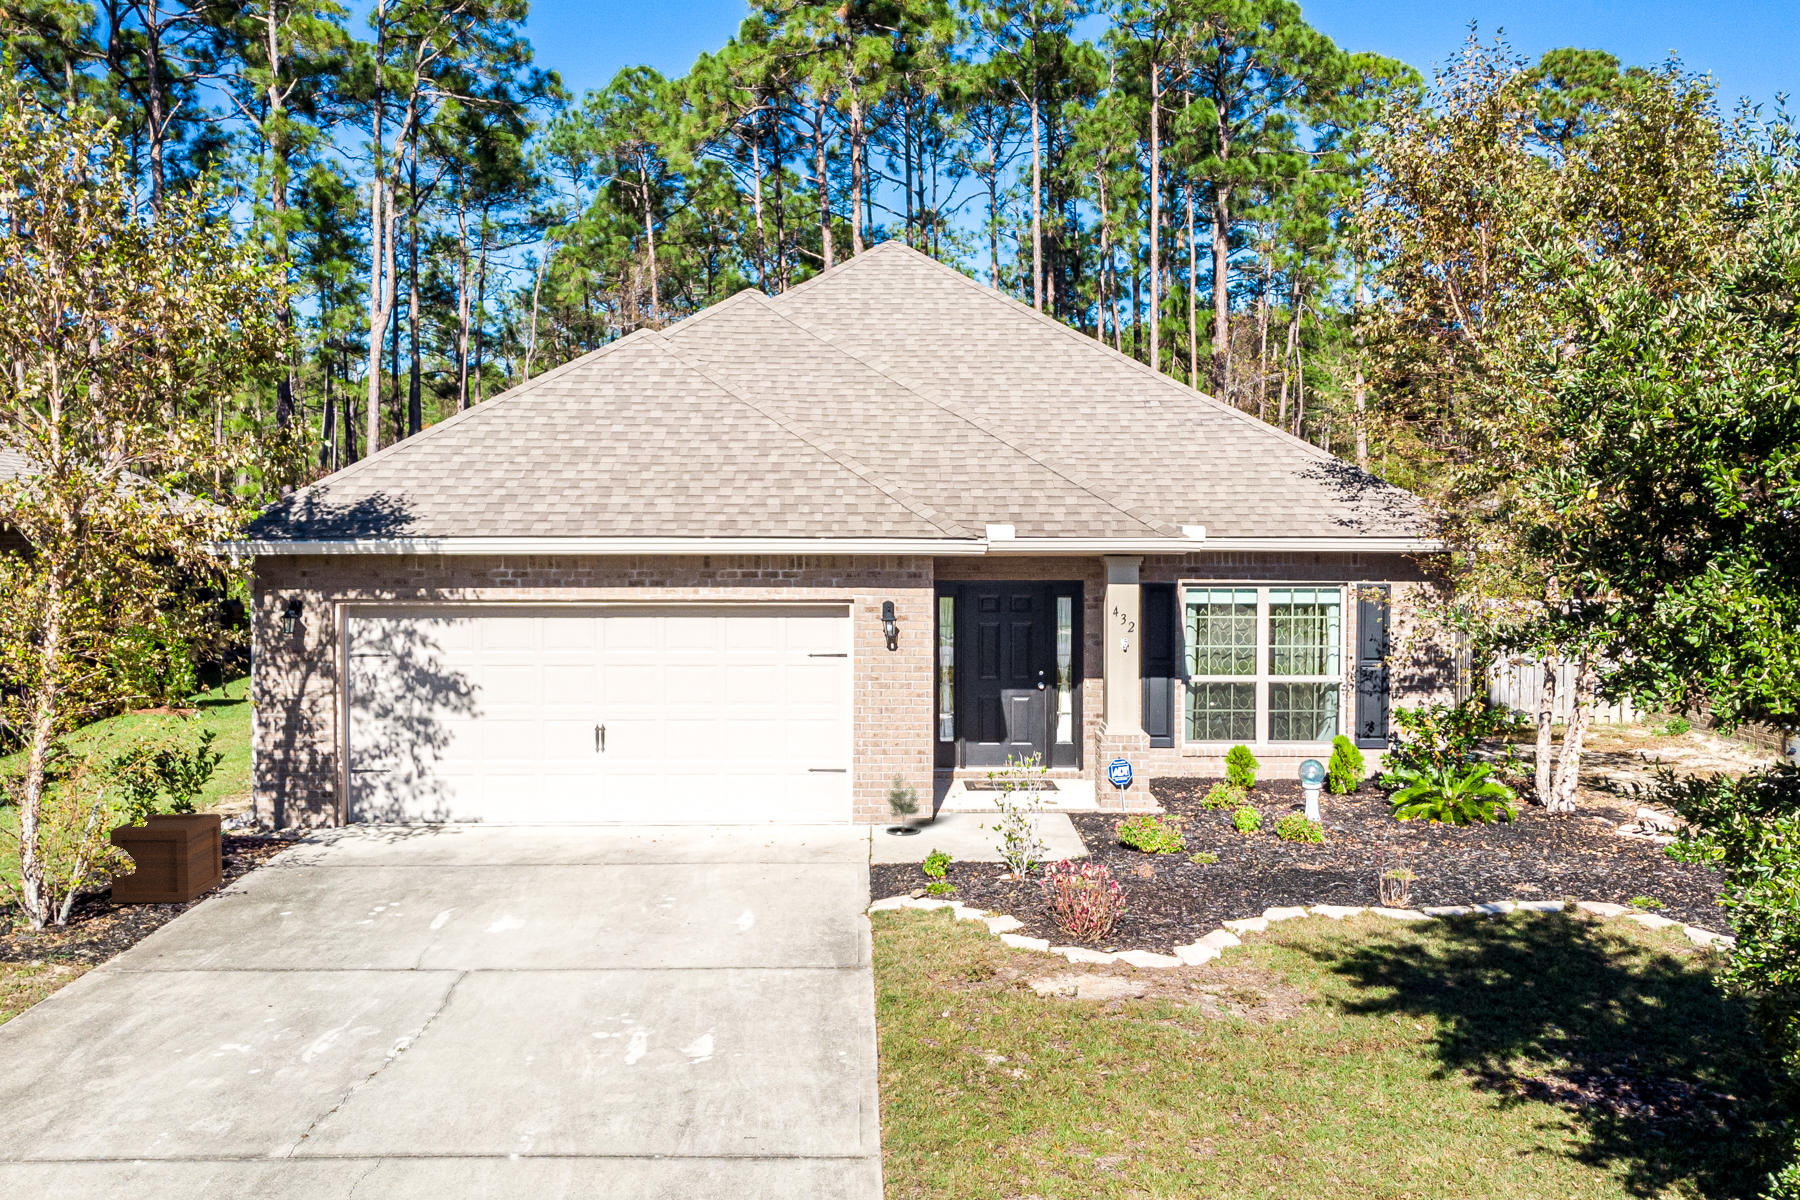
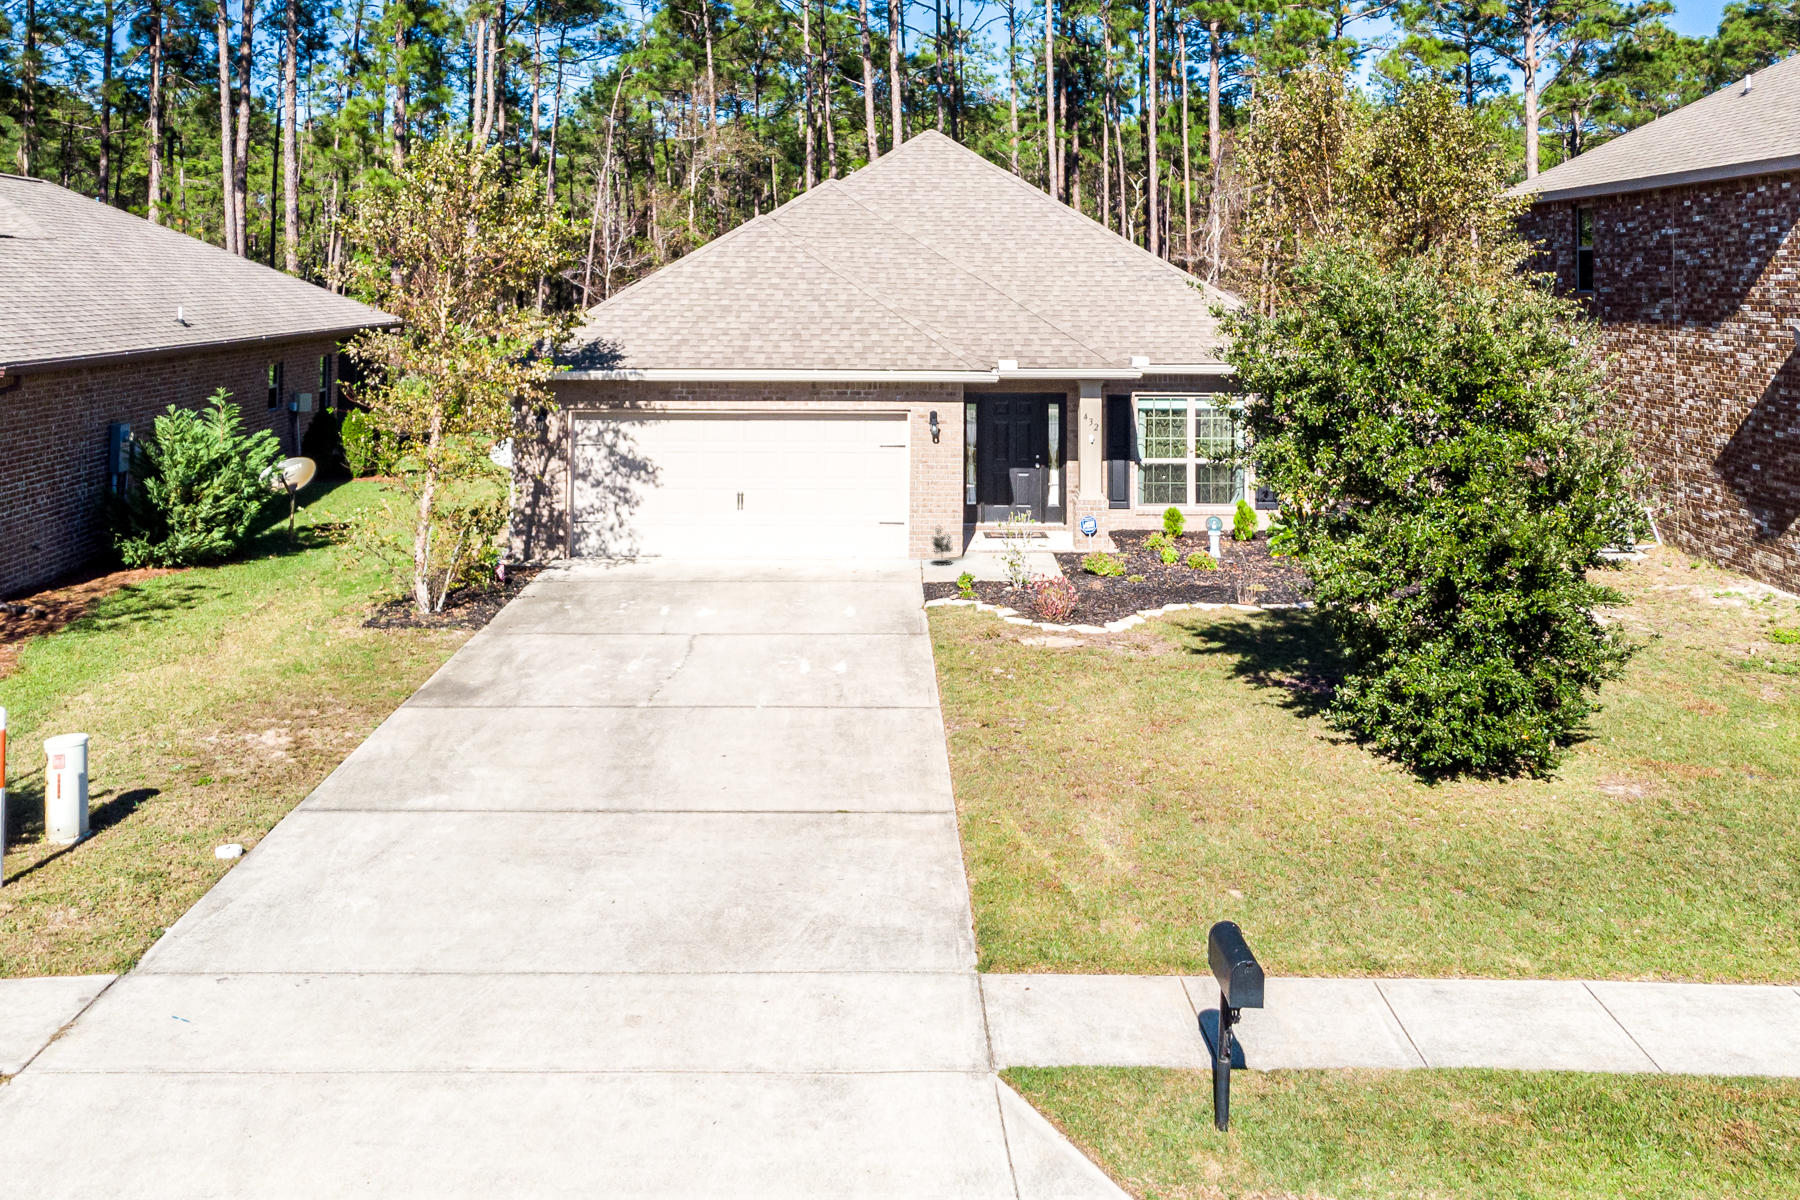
wooden crate: present [110,814,222,903] -> none [461,547,521,600]

